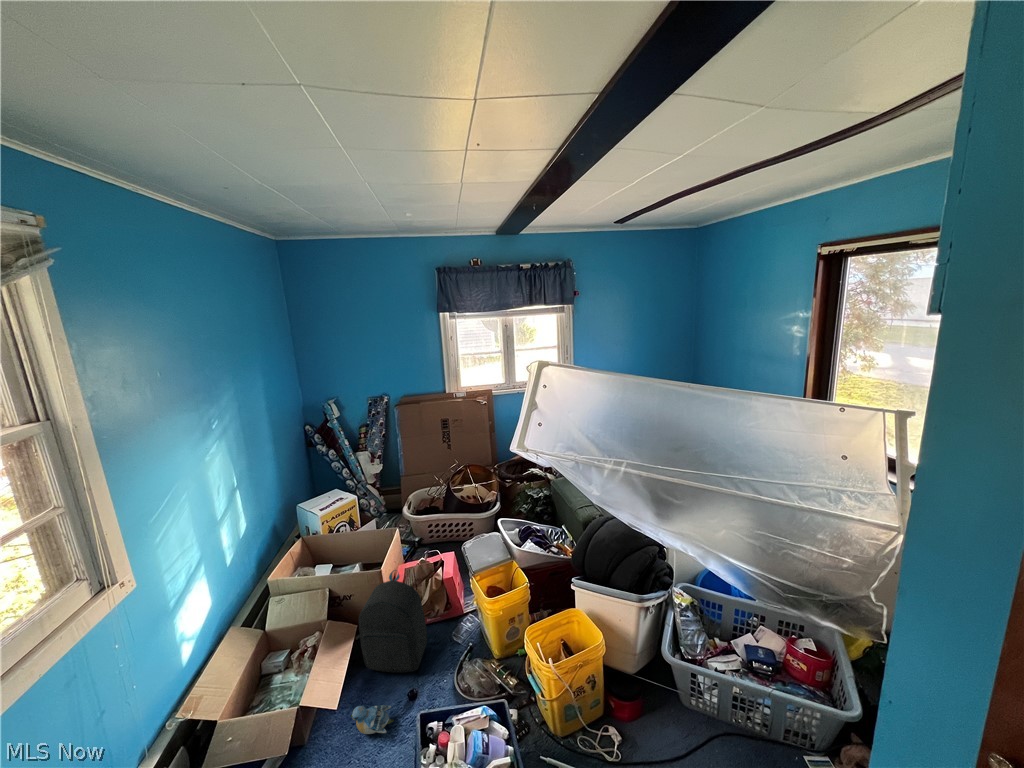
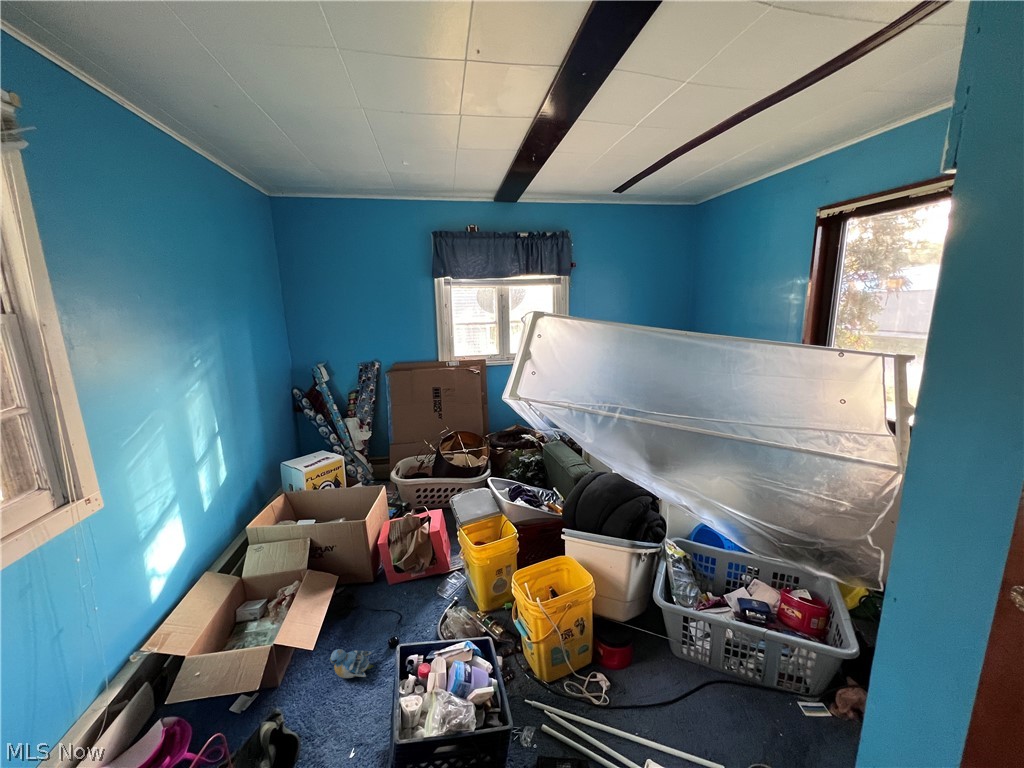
backpack: present [359,570,427,672] -> none [341,518,412,623]

